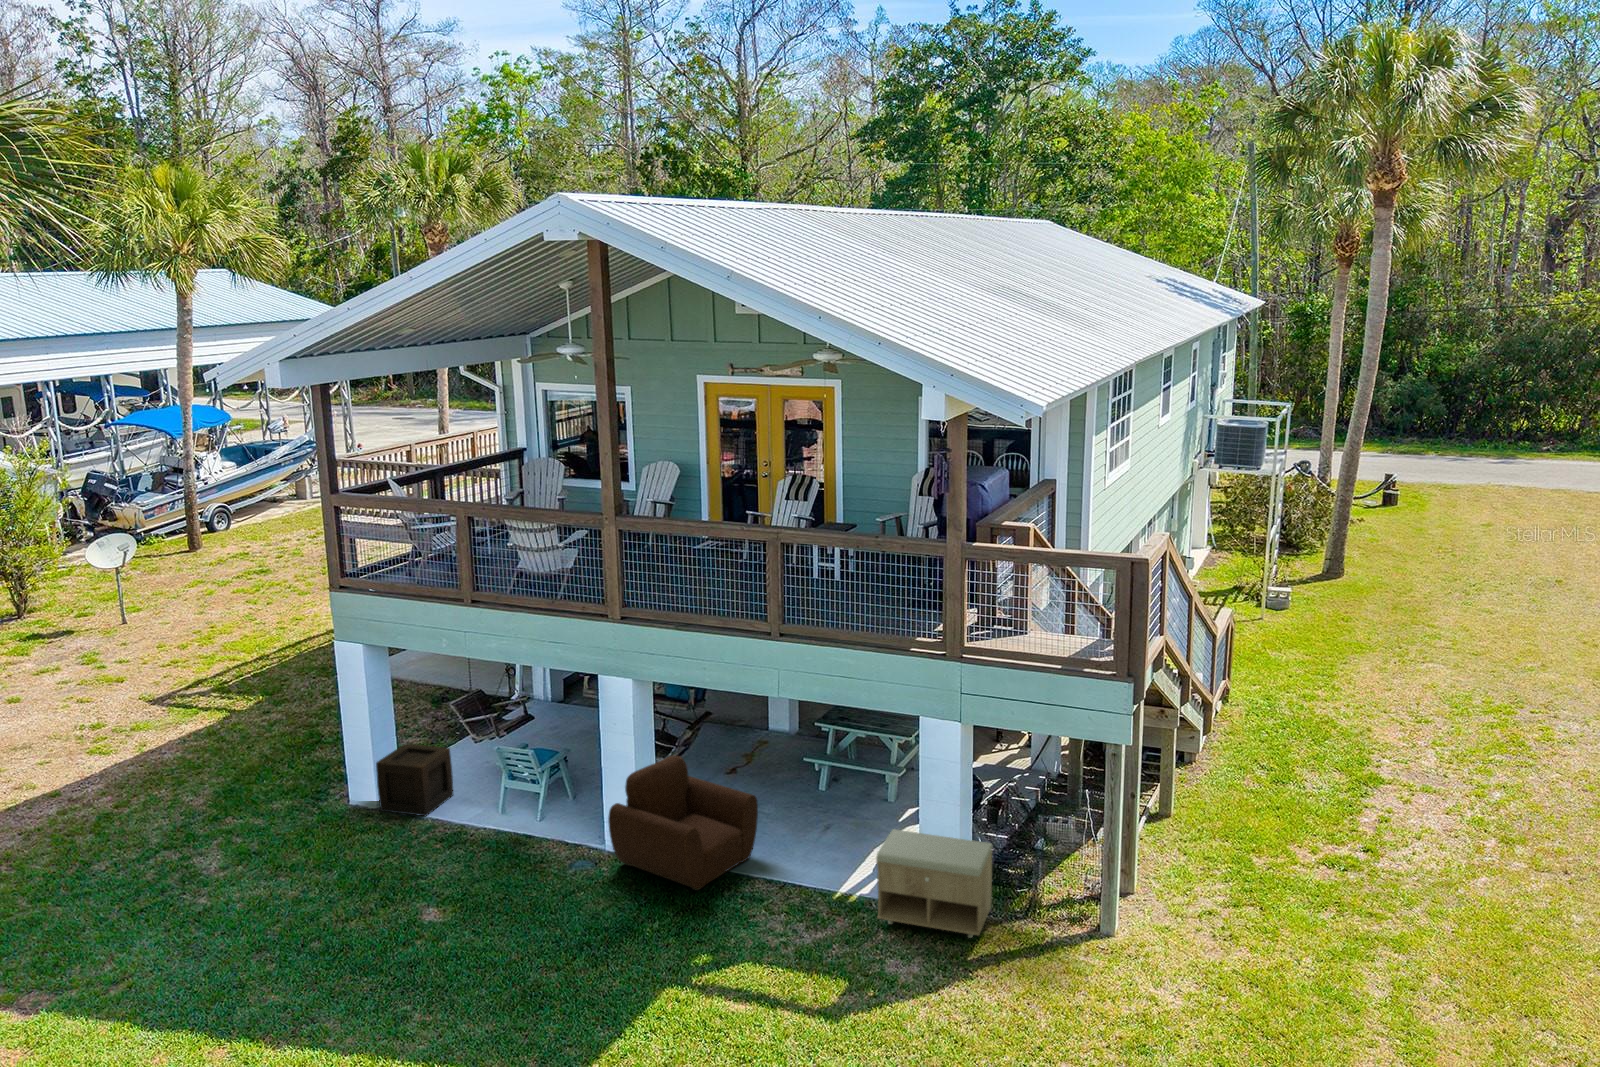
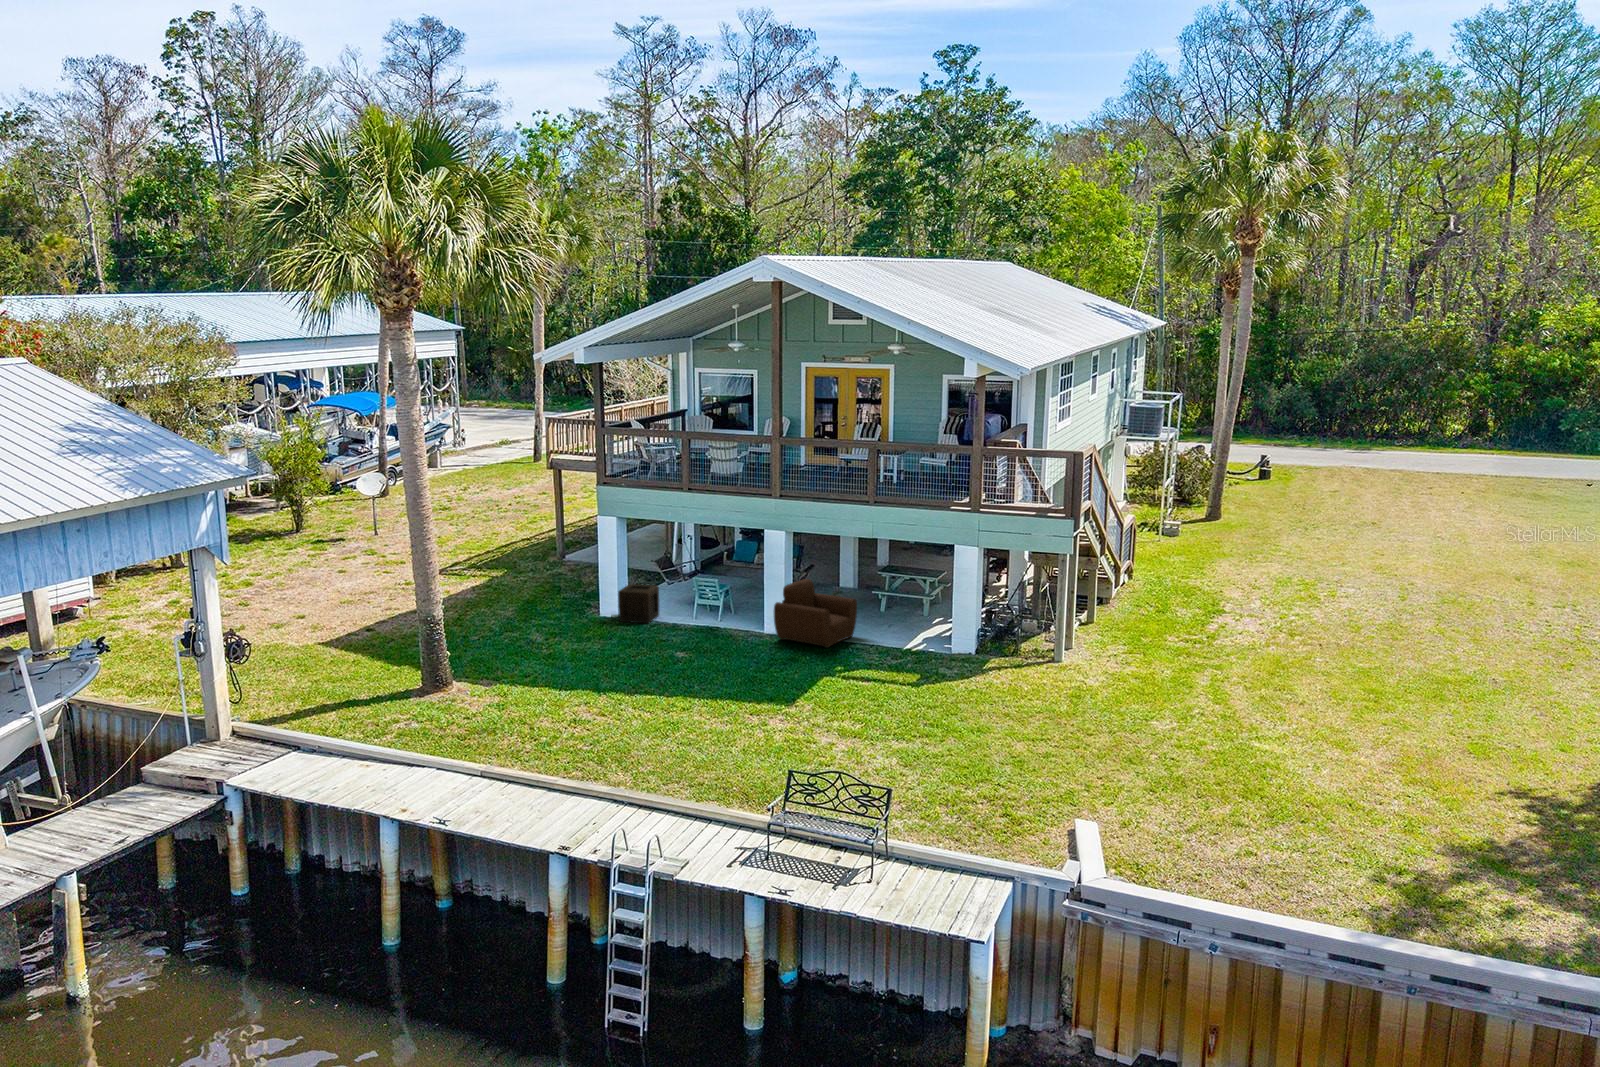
storage bench: present [876,829,992,938] -> none [933,608,996,661]

